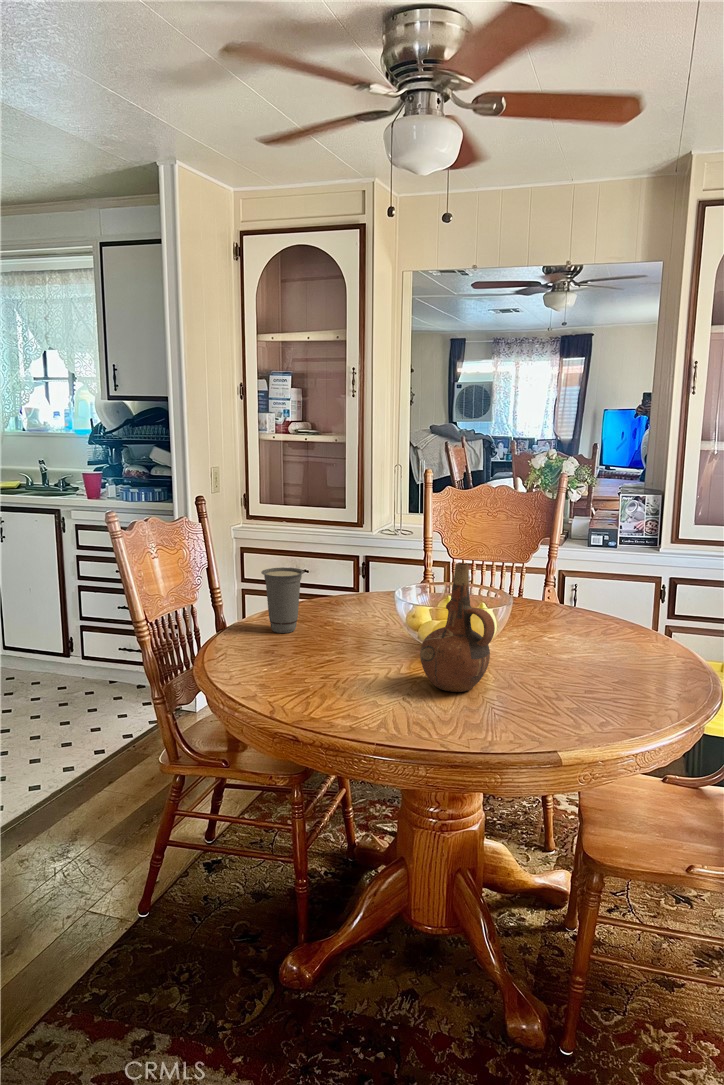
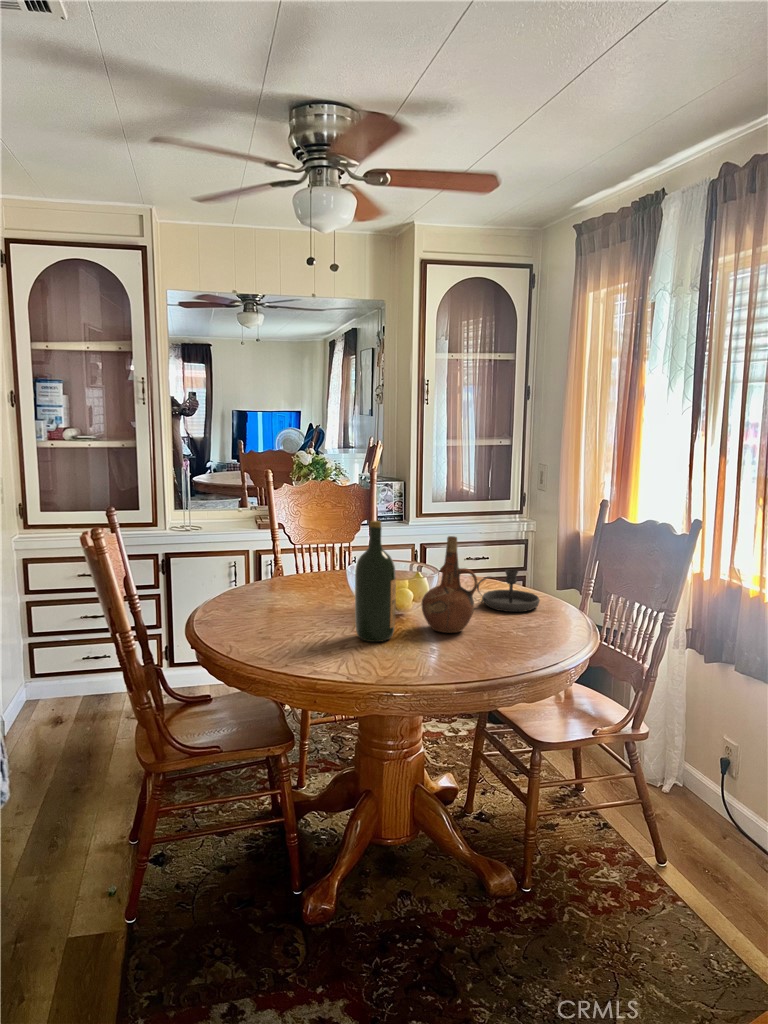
wine bottle: none [330,533,380,682] -> present [355,521,396,642]
cup: present [261,567,304,633] -> none [231,561,271,621]
candlestick: none [546,623,644,686] -> present [477,570,540,612]

